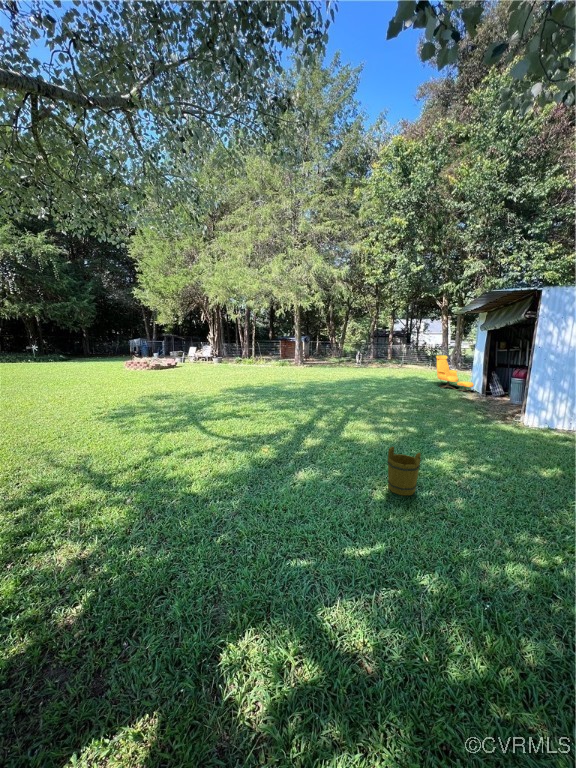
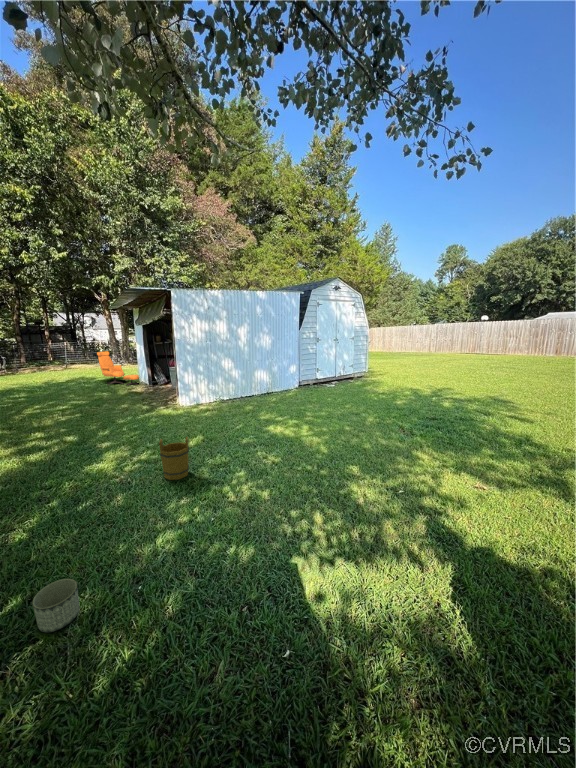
bucket: present [387,446,422,495] -> present [159,437,190,480]
planter: none [400,543,434,586] -> present [32,579,80,632]

